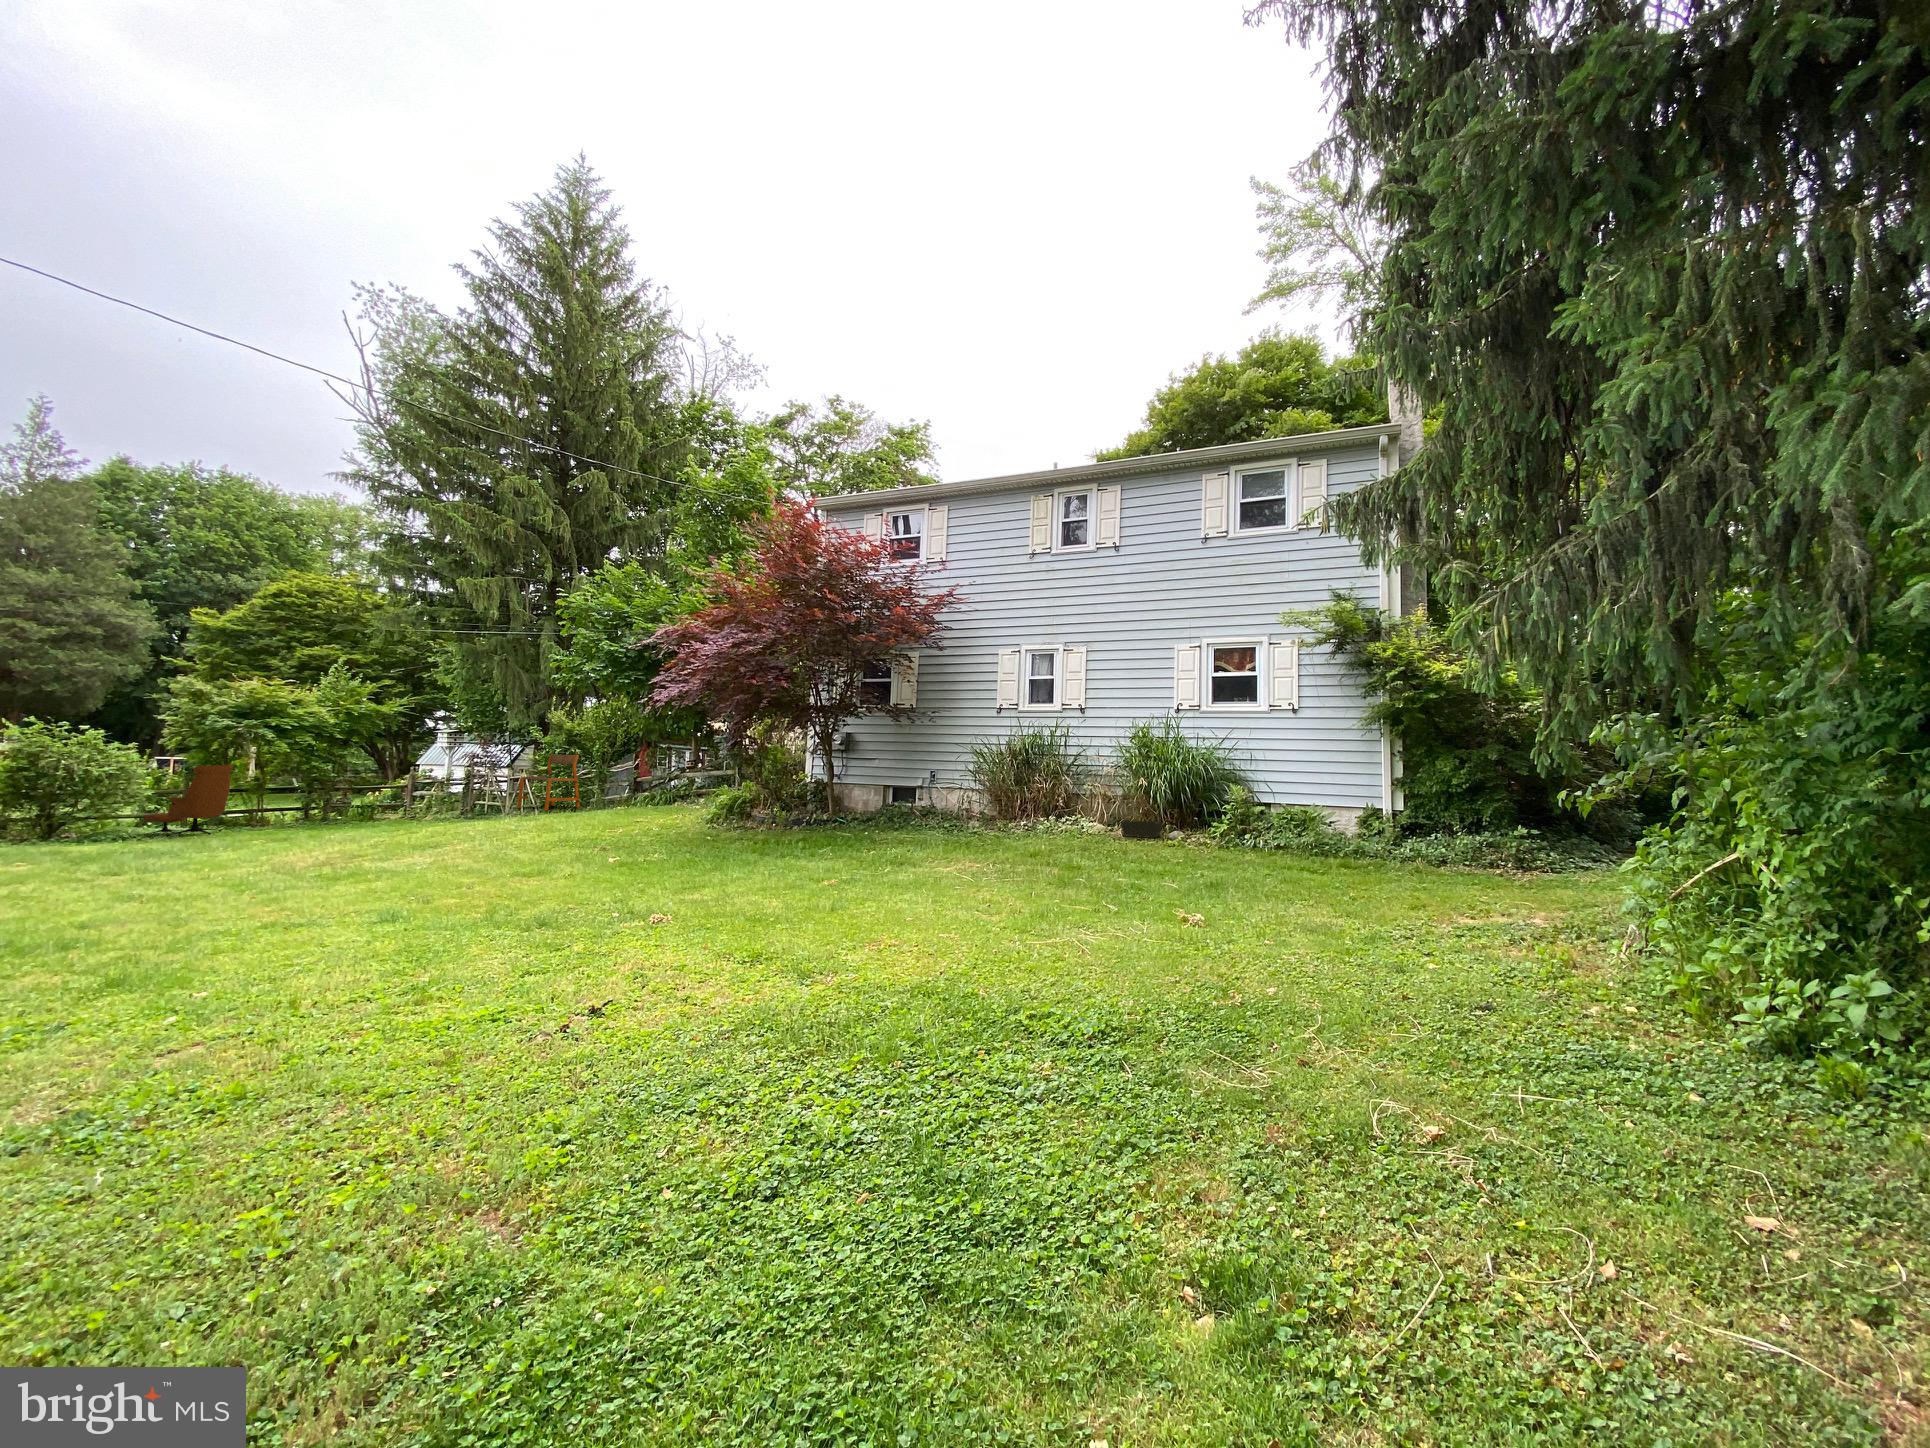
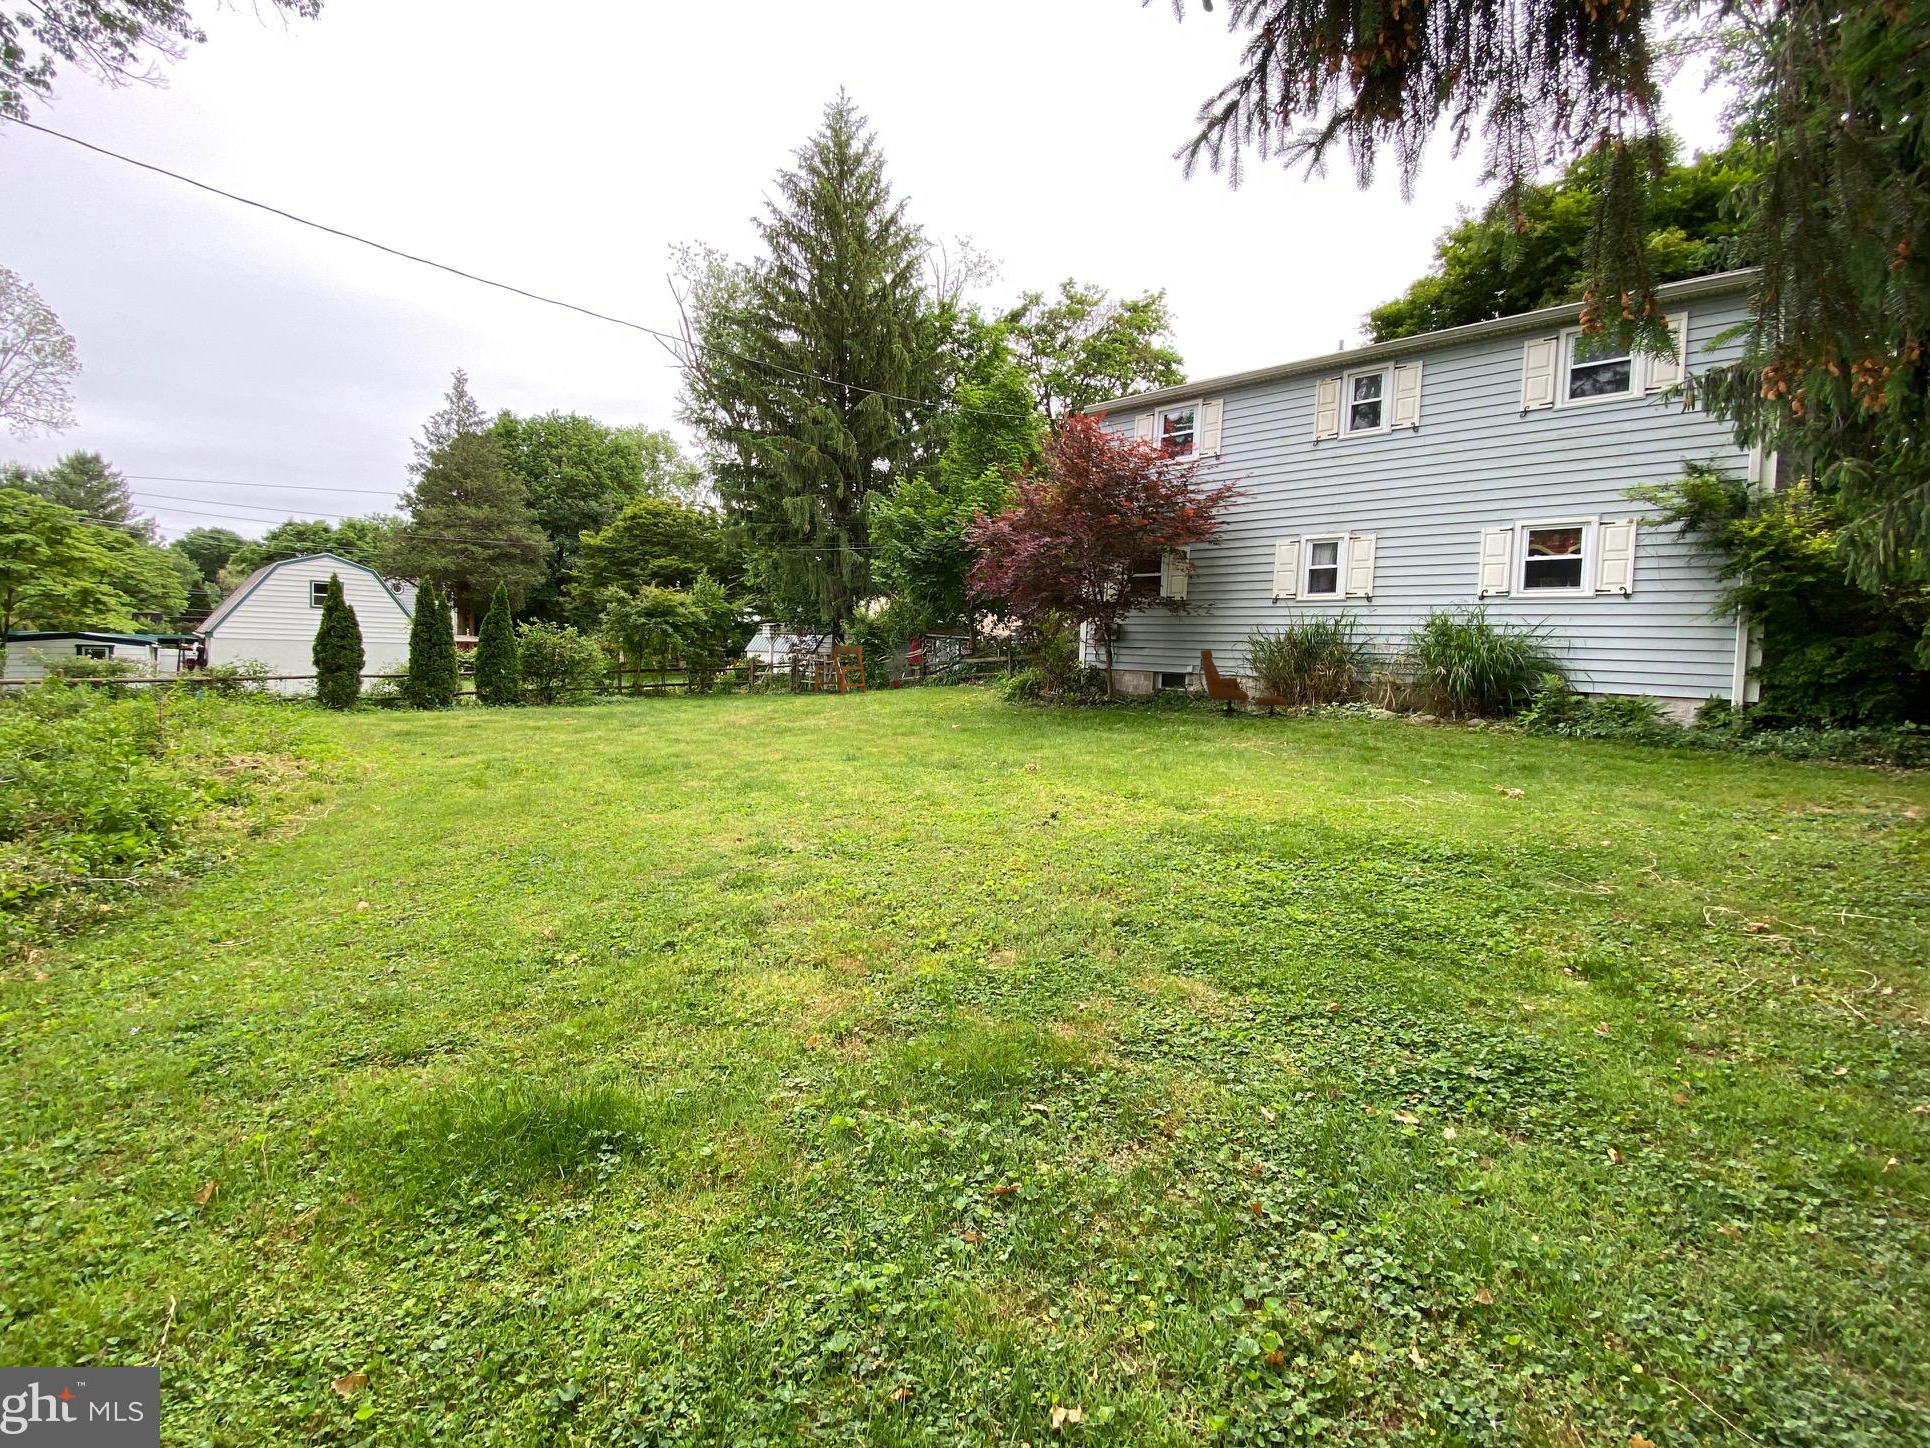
potted tree: none [608,760,642,803] -> present [883,650,907,688]
lounge chair: present [144,765,233,837] -> present [1201,650,1288,718]
basket: present [1120,802,1162,838] -> none [1414,692,1461,727]

